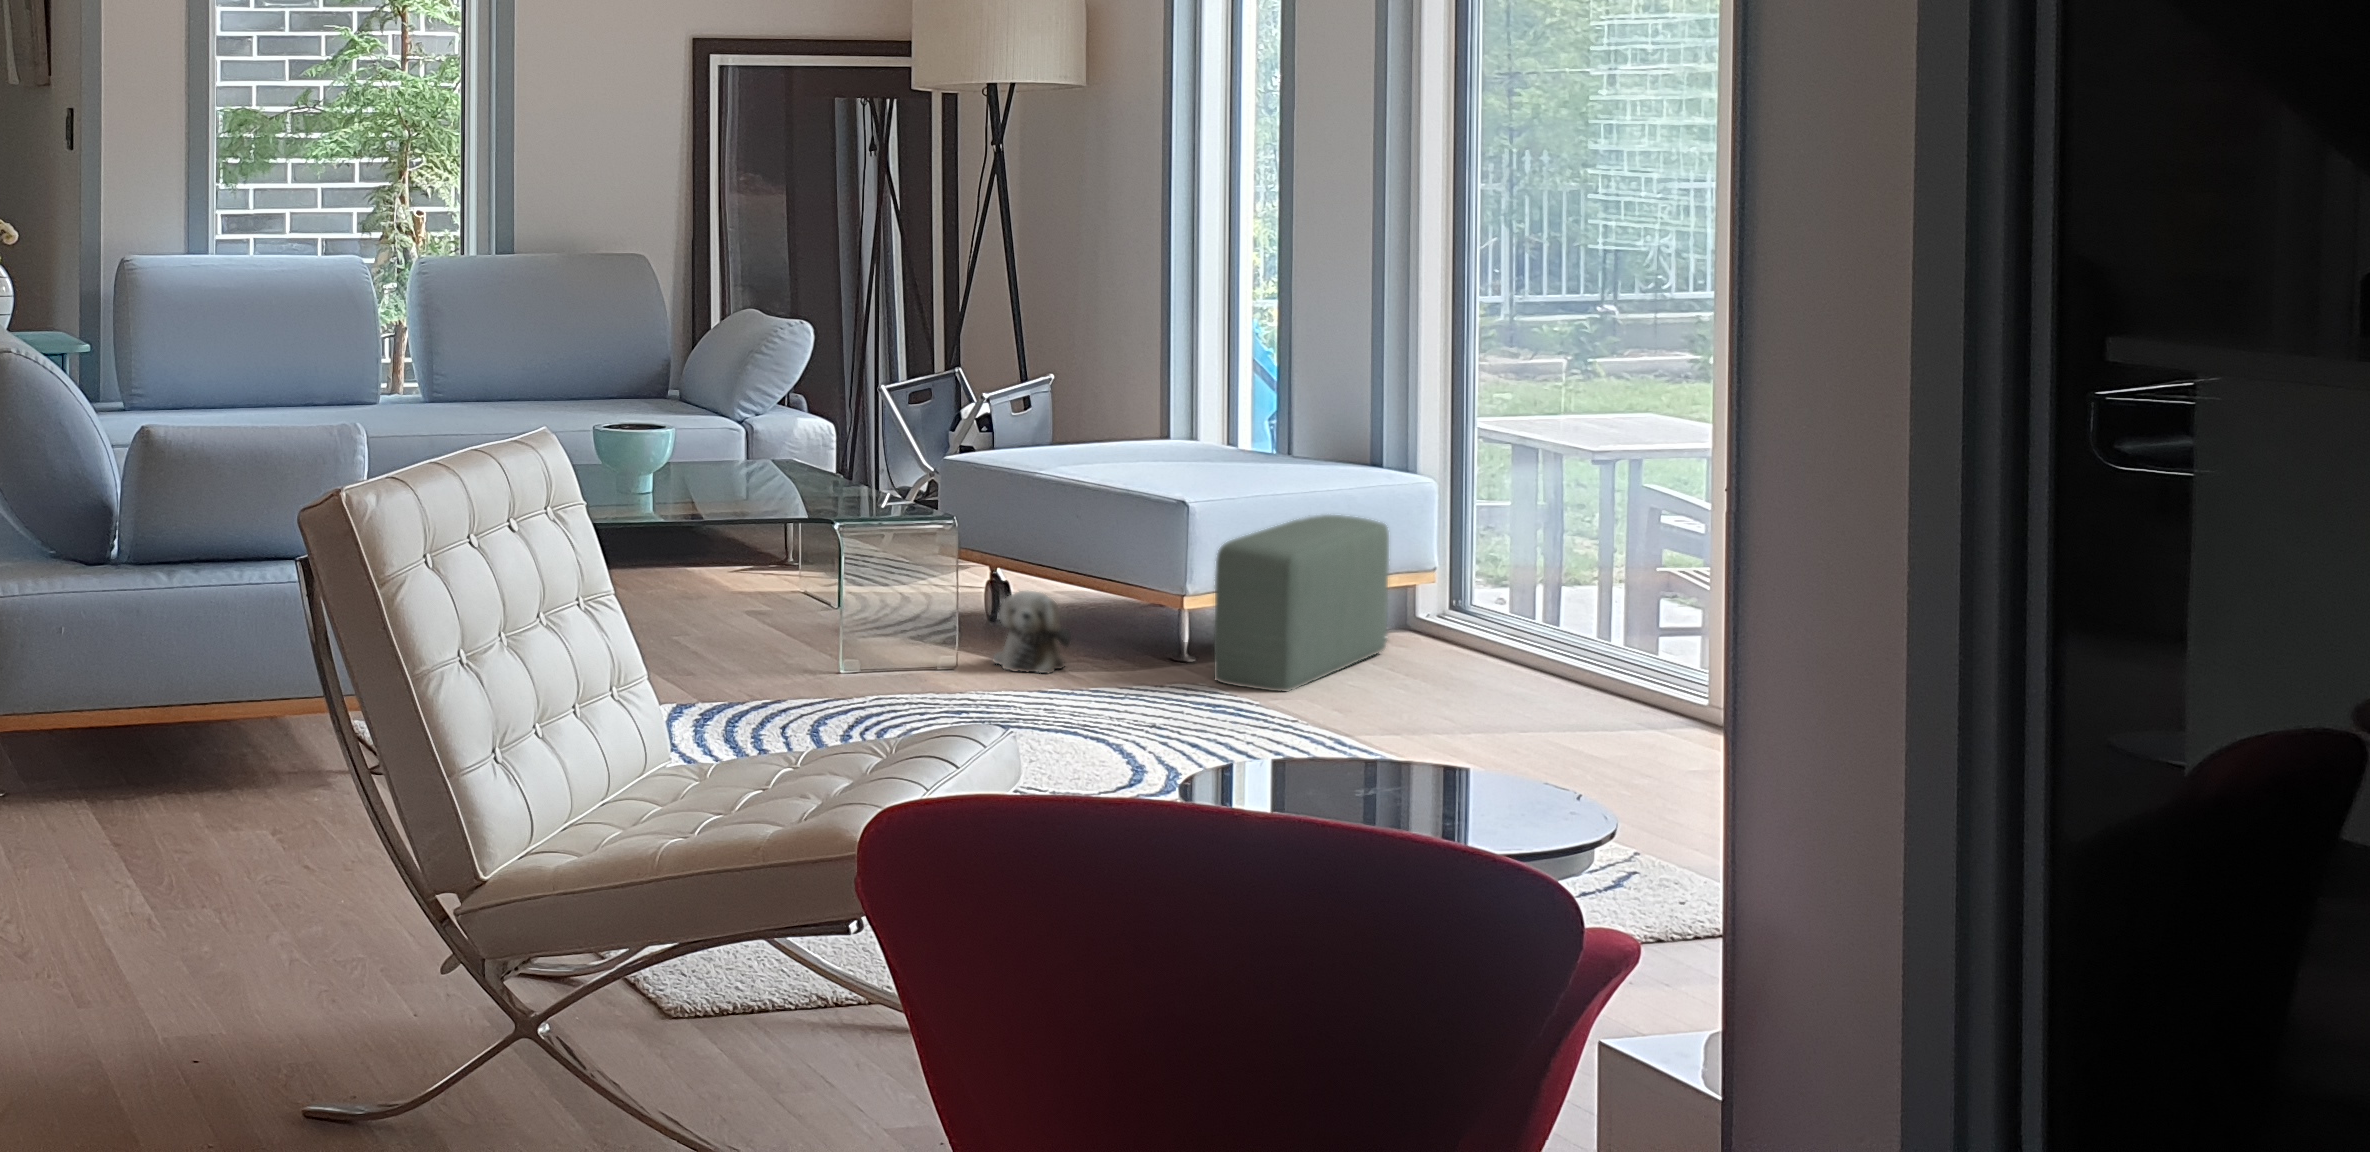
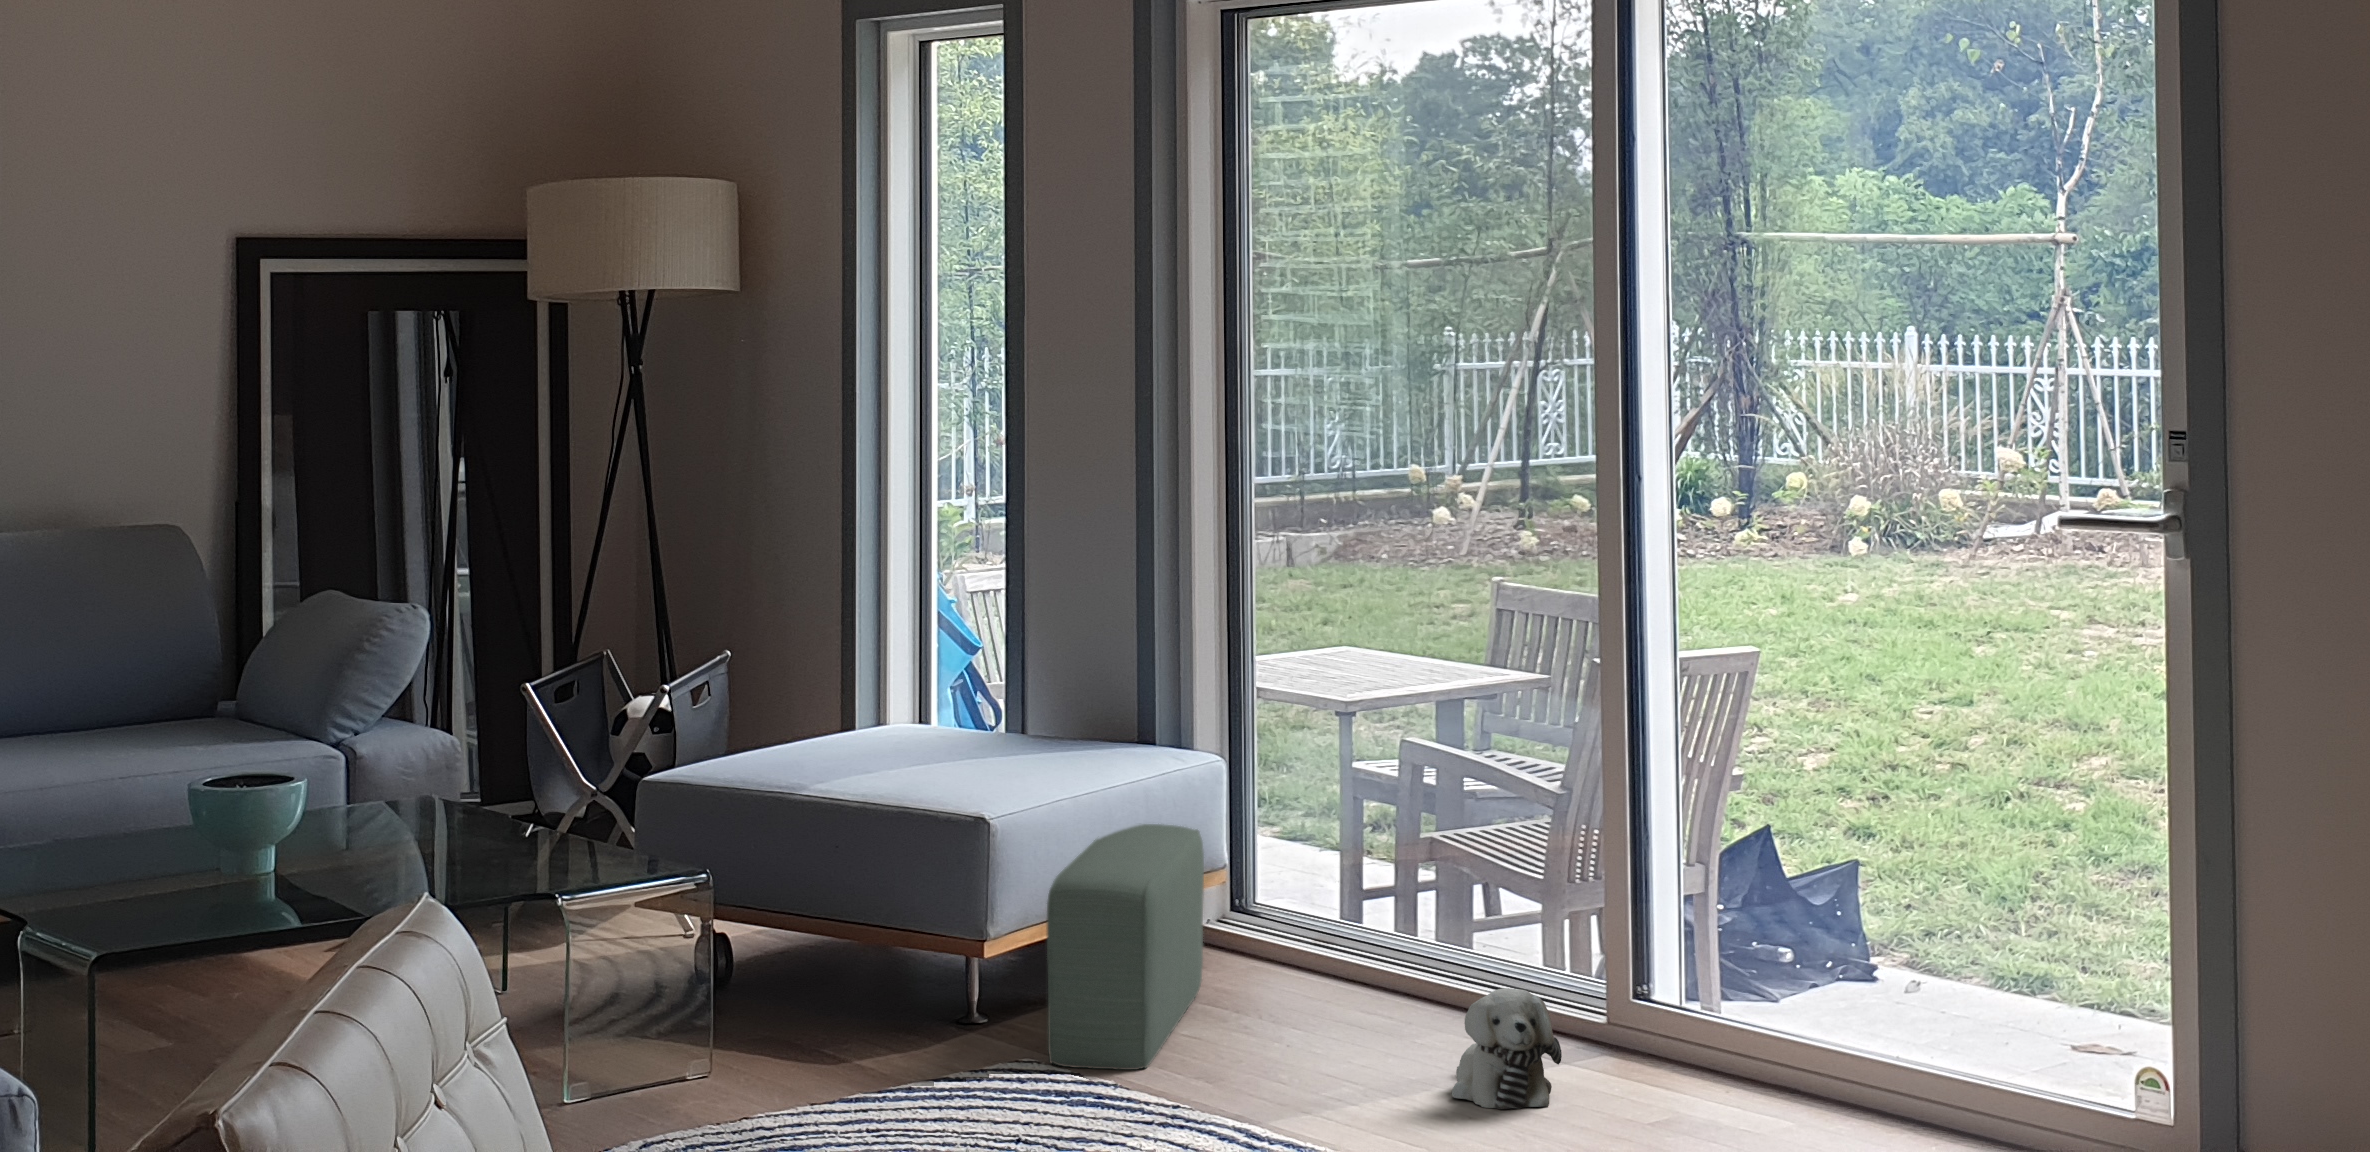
plush toy: present [993,591,1071,673] -> present [1452,988,1562,1109]

